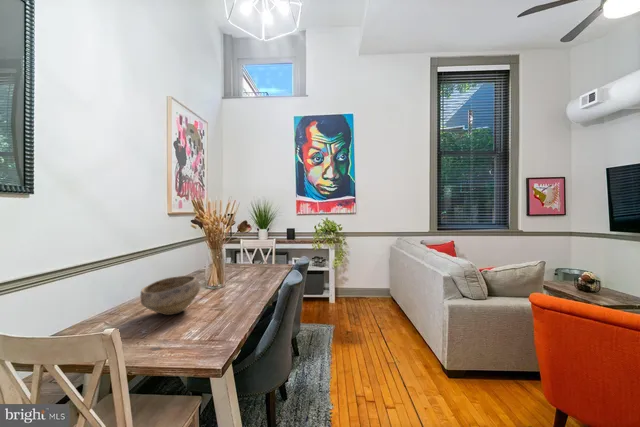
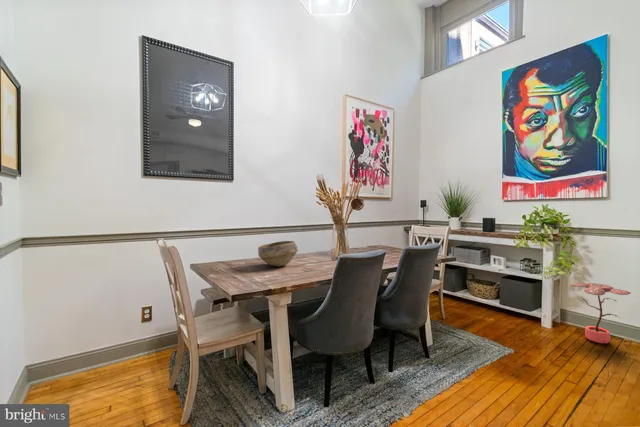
potted plant: none [345,267,372,304] -> present [571,283,630,343]

